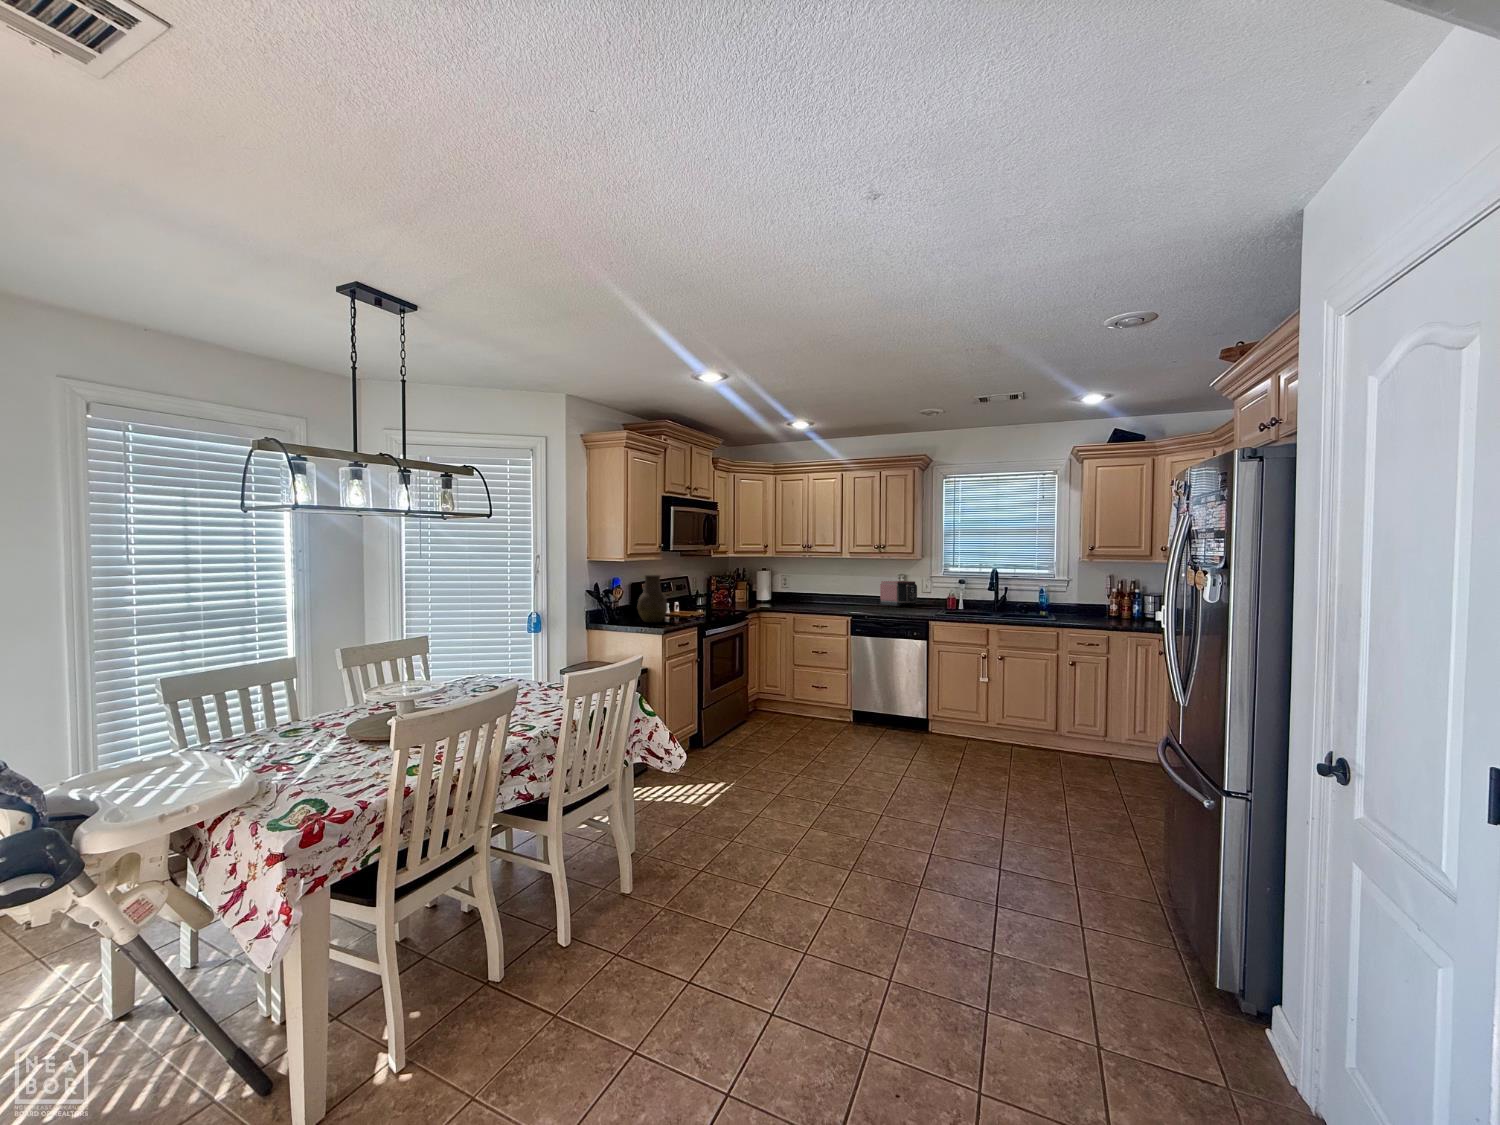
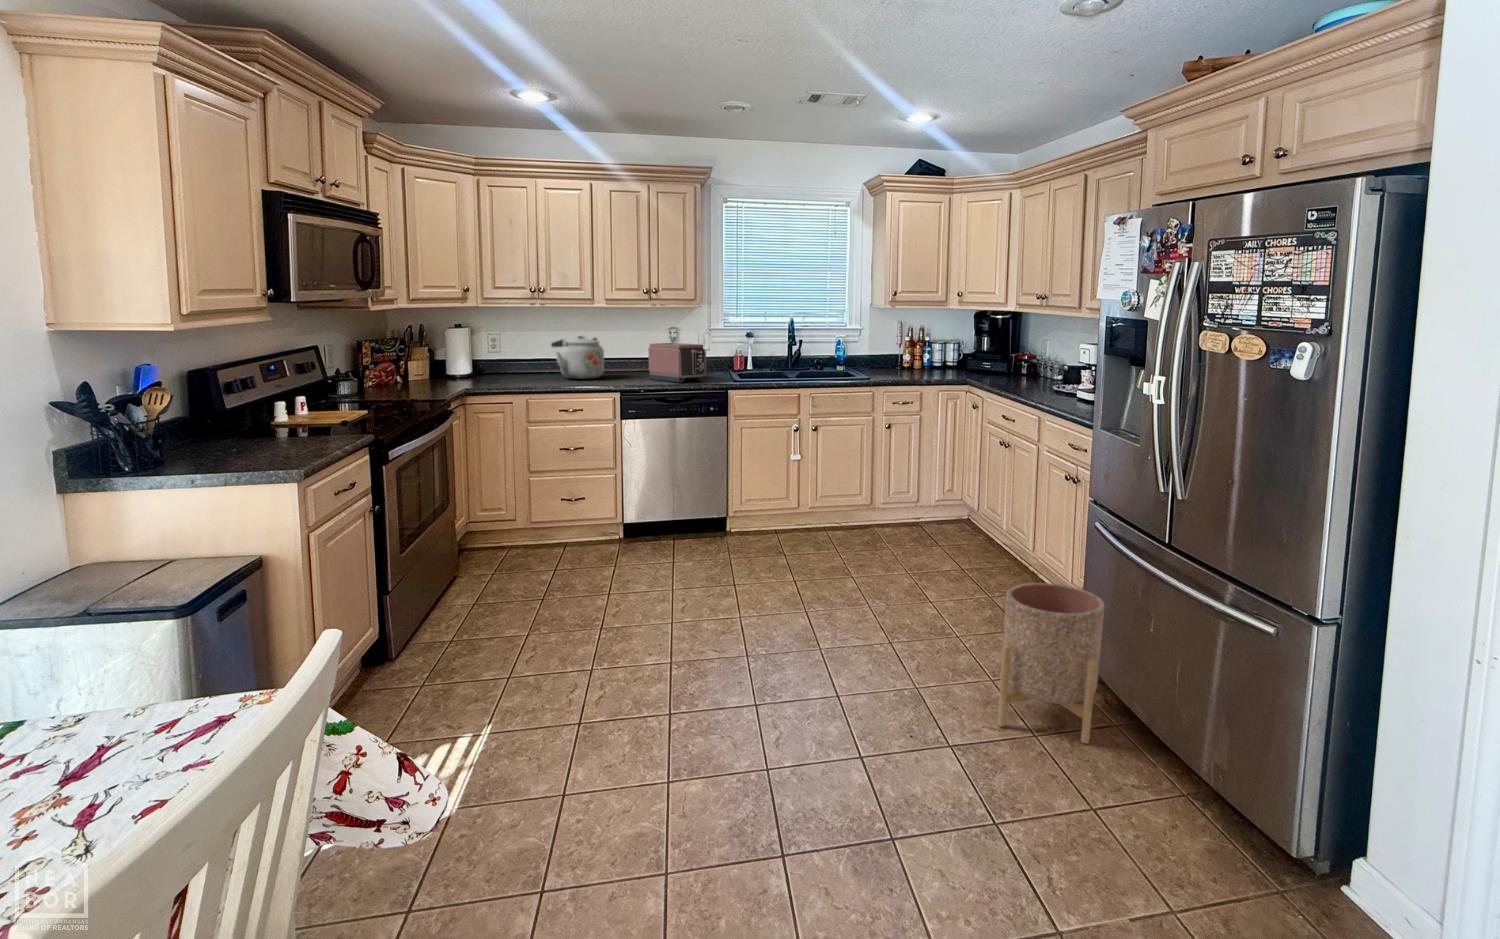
vase: present [638,575,667,623] -> none [218,359,291,460]
kettle: none [819,576,852,603] -> present [551,335,604,379]
planter: none [1047,722,1124,823] -> present [998,583,1105,743]

